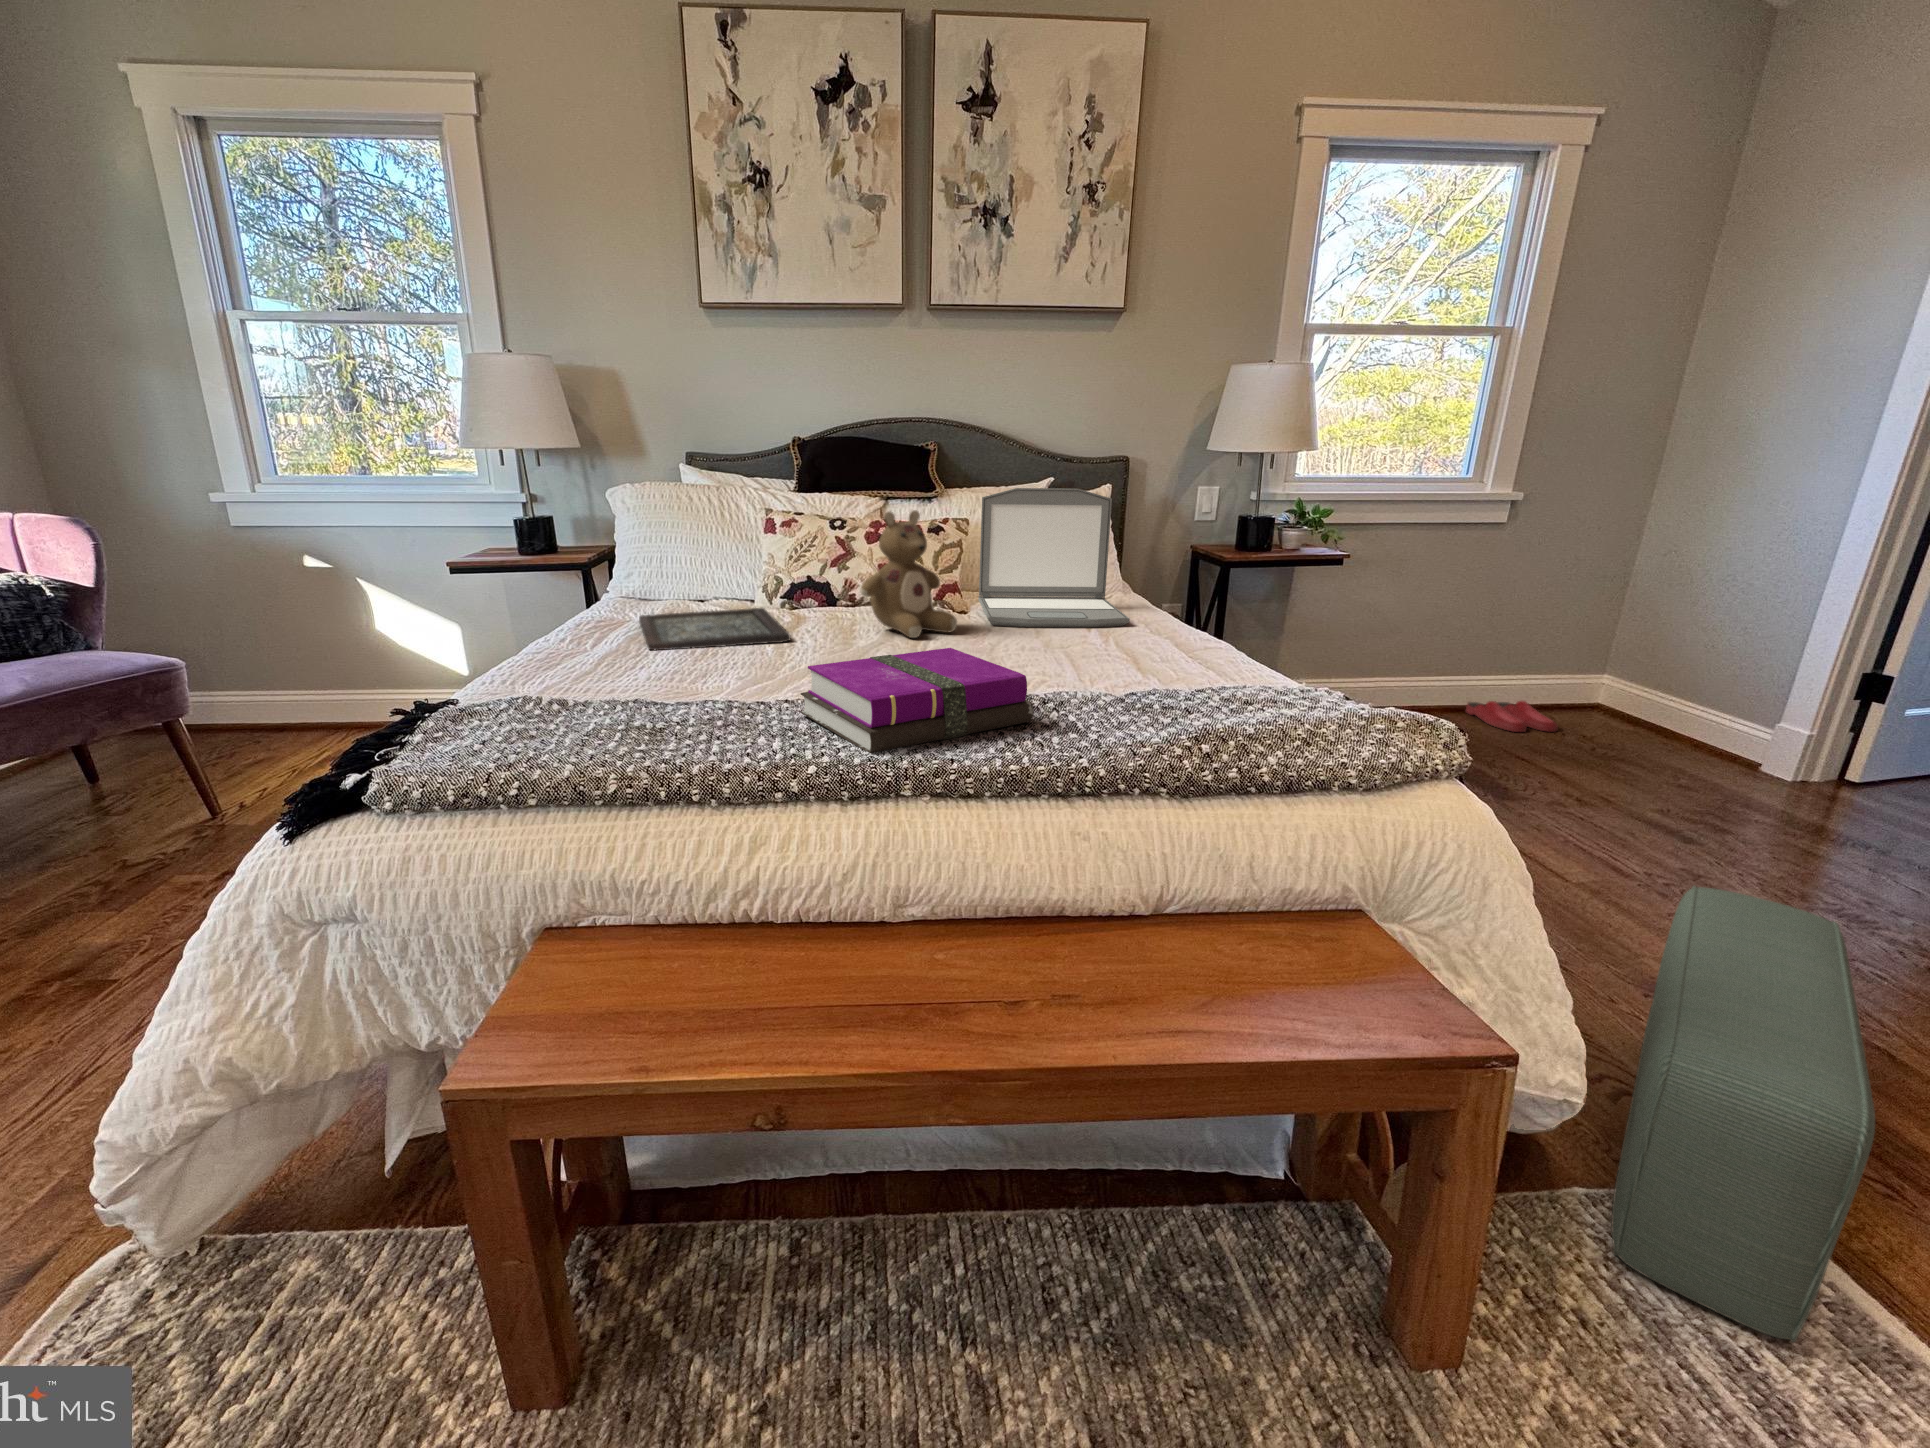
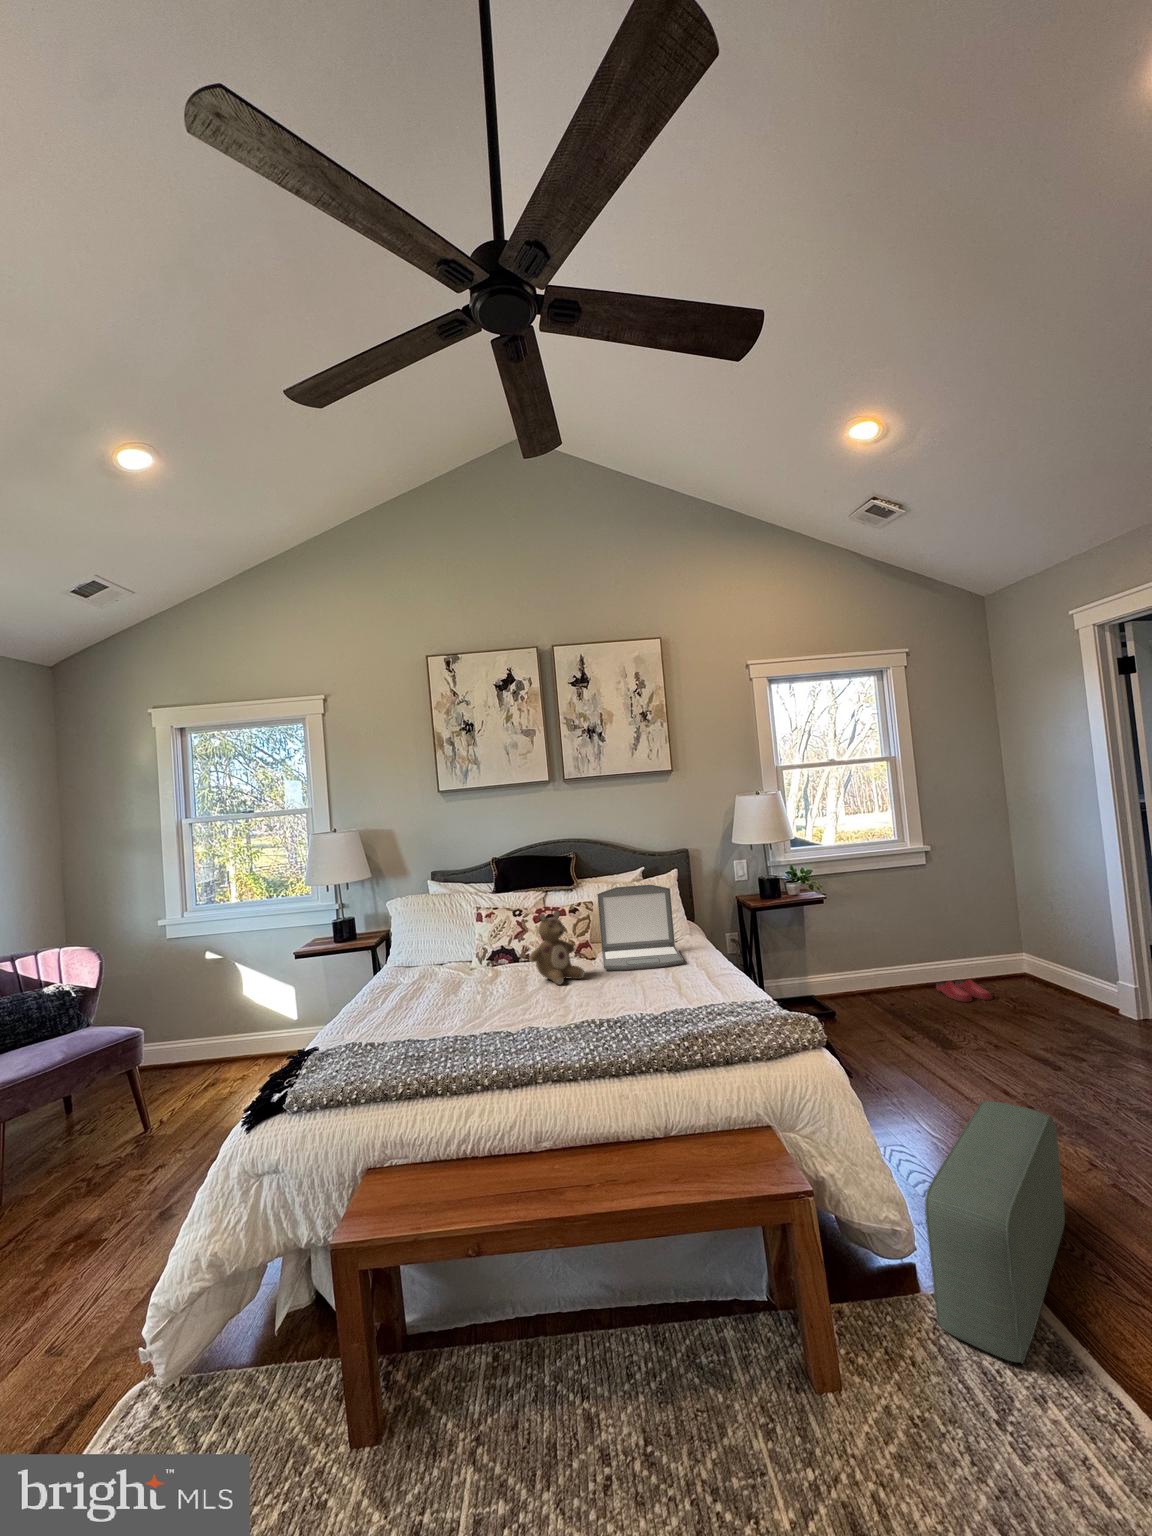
tray: present [639,608,791,650] -> none [407,970,491,1006]
notebook: present [801,648,1033,753] -> none [491,998,606,1063]

